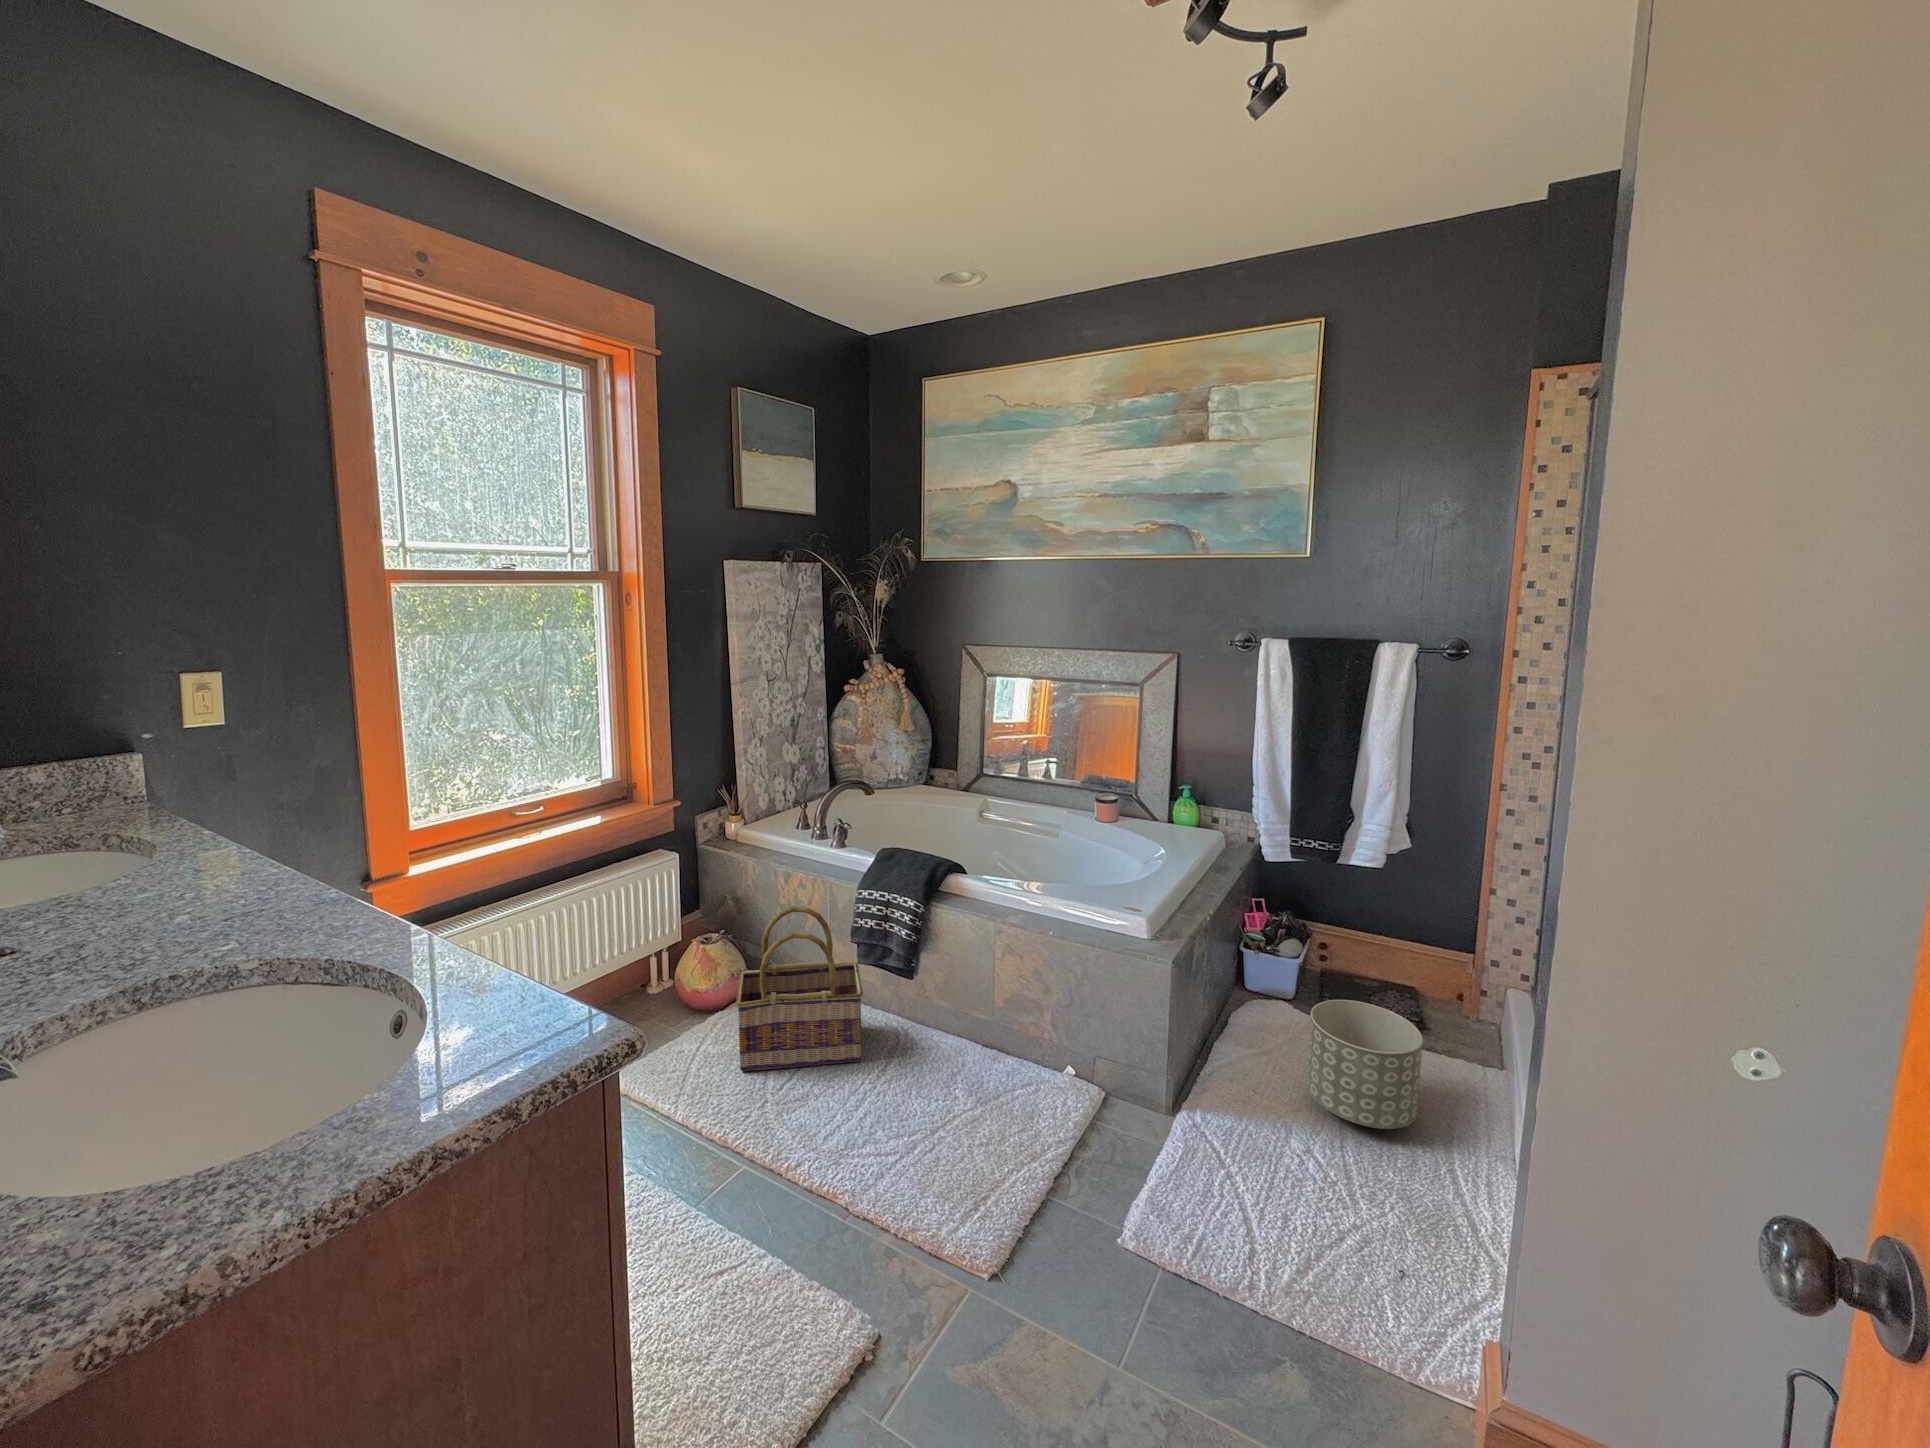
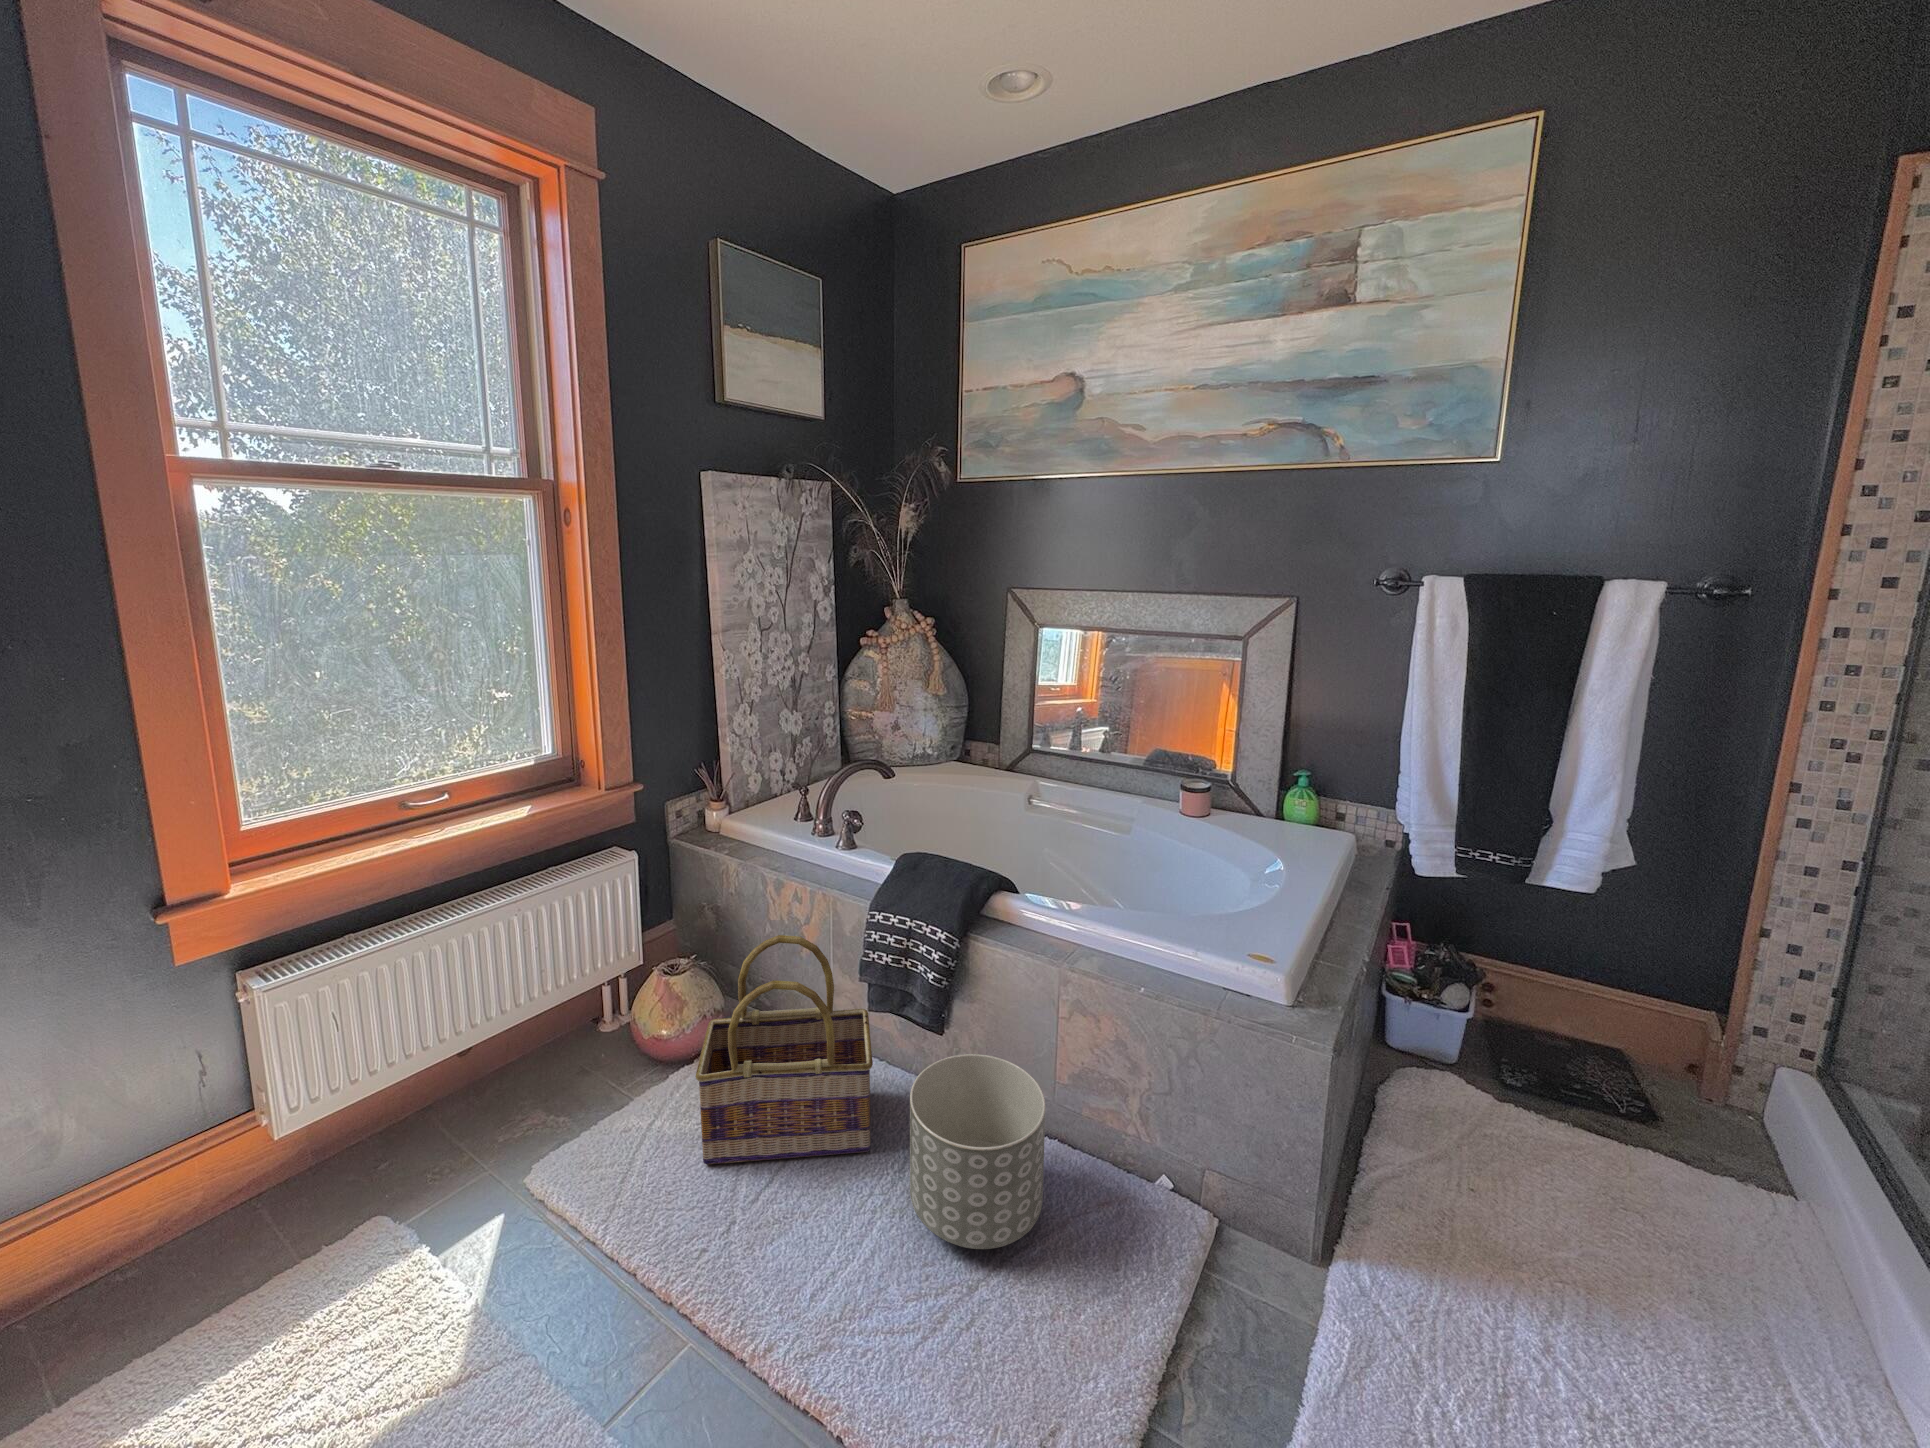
planter: present [1306,1000,1423,1129] -> present [910,1054,1046,1249]

